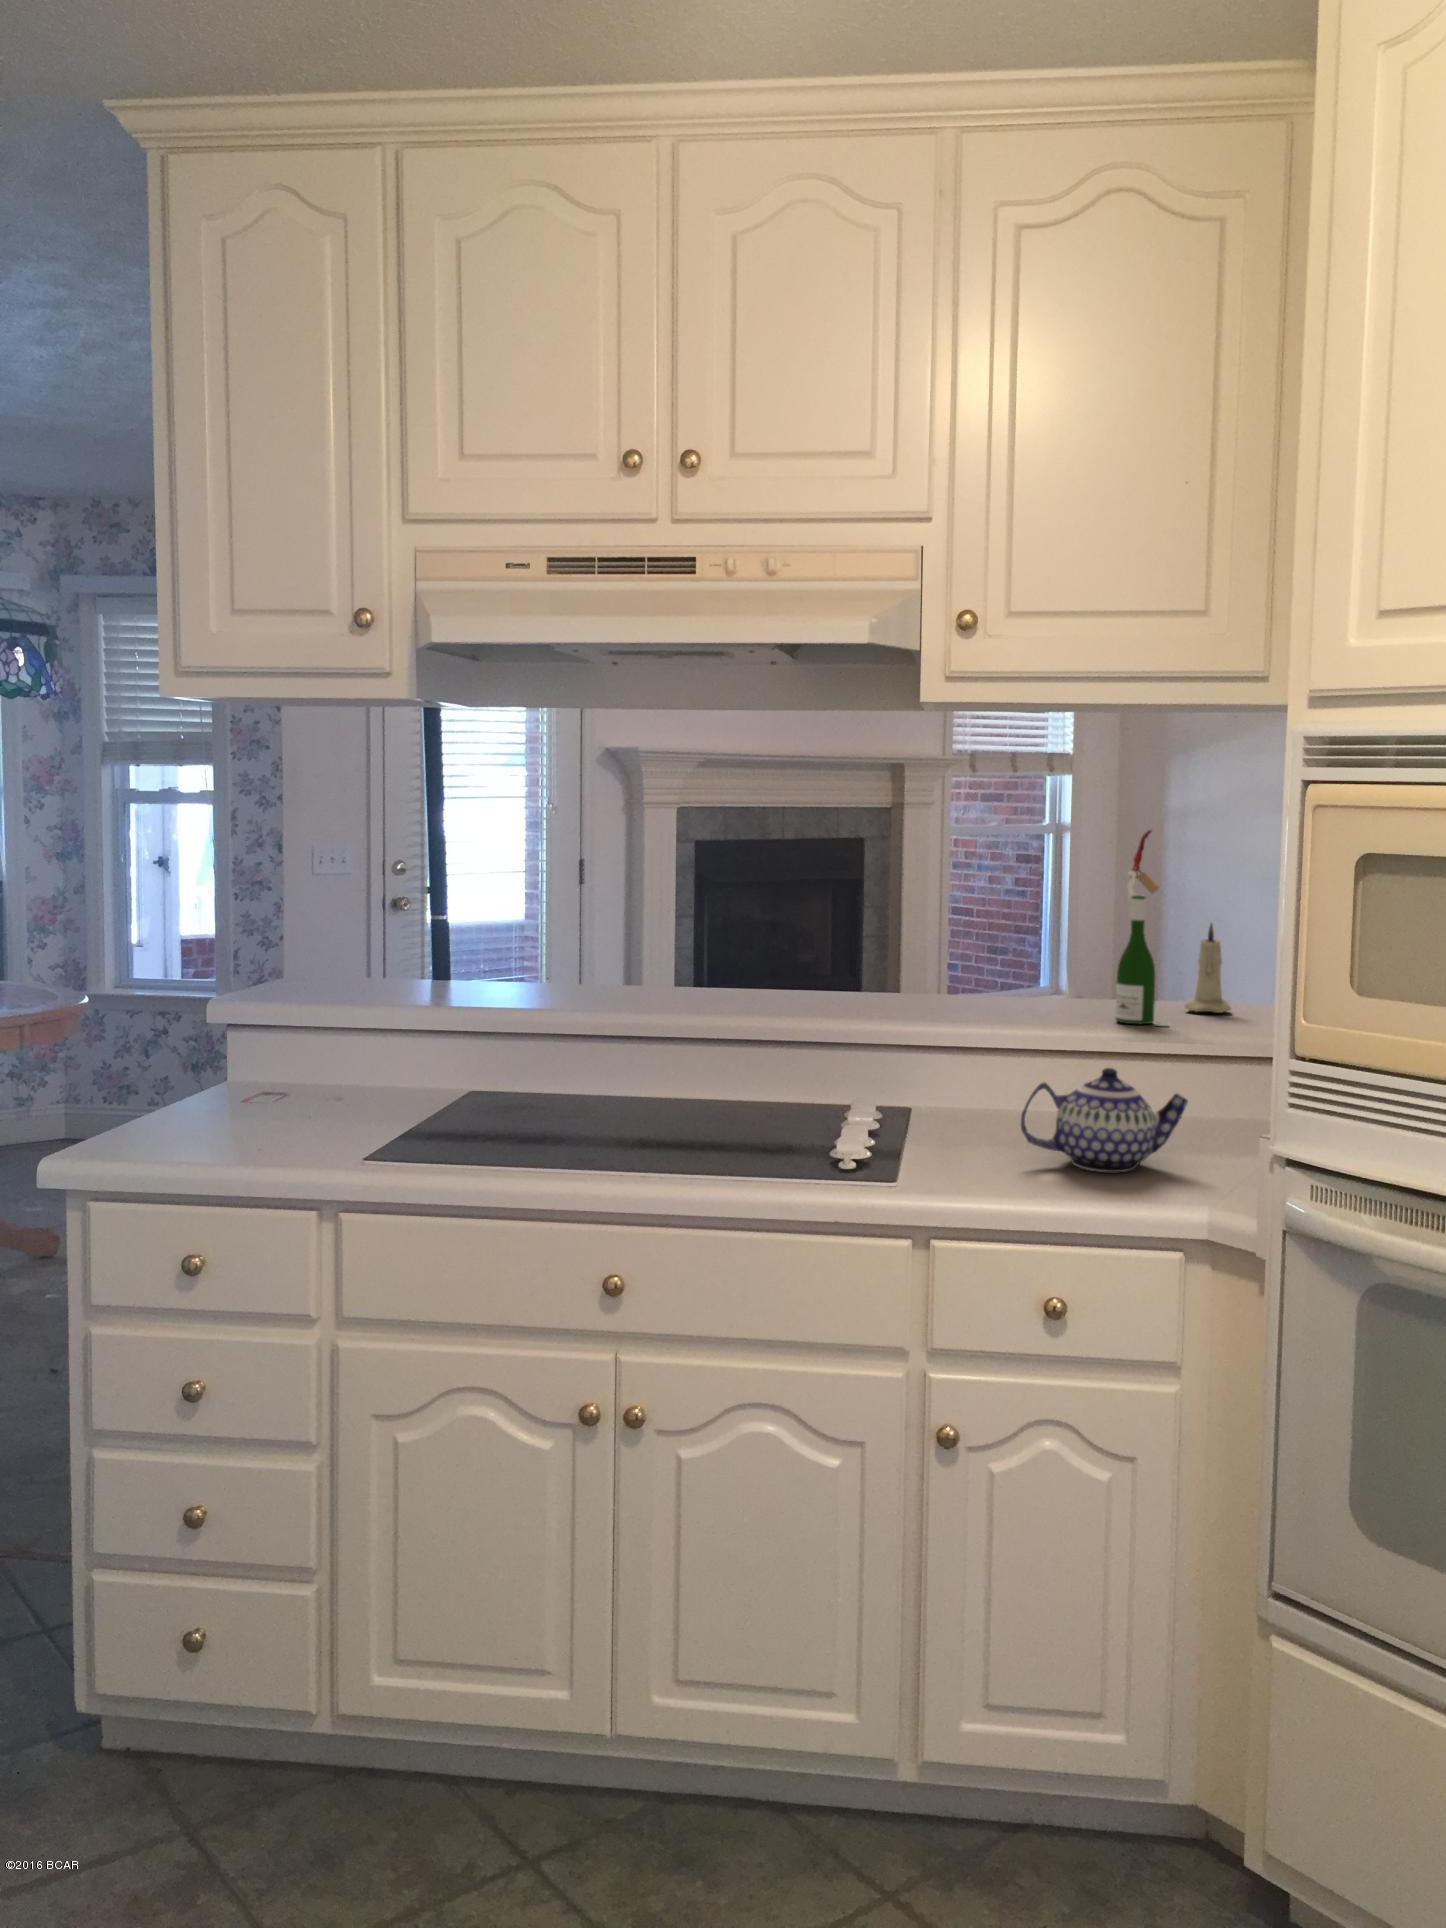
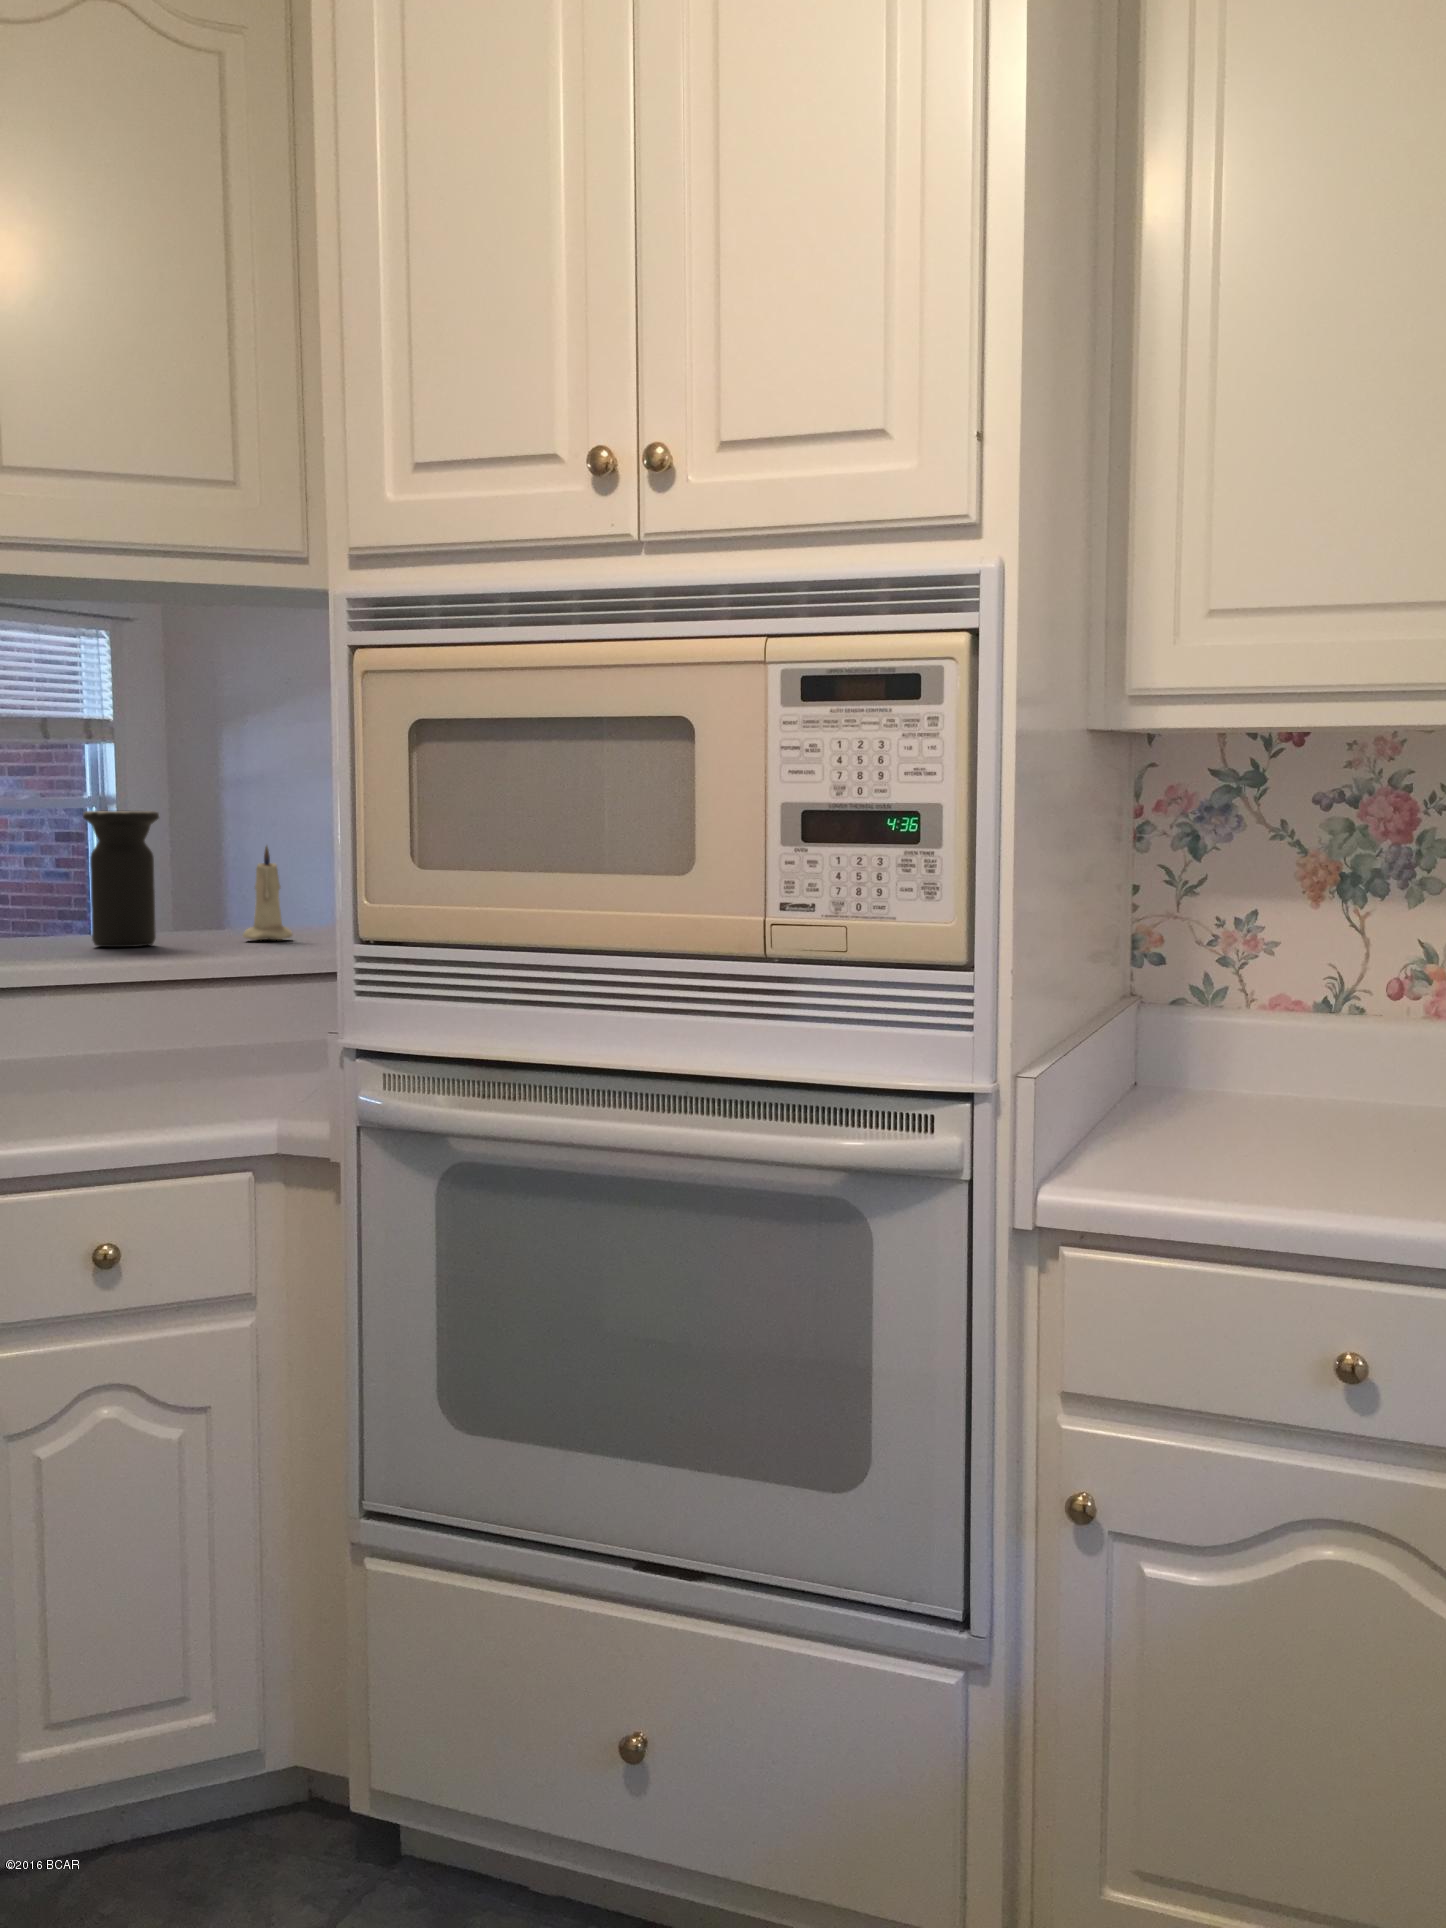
wine bottle: present [1115,830,1169,1026] -> none [165,738,227,951]
vase: none [1050,888,1116,1013] -> present [83,811,159,947]
teapot: present [1021,1068,1188,1172] -> none [55,984,249,1100]

